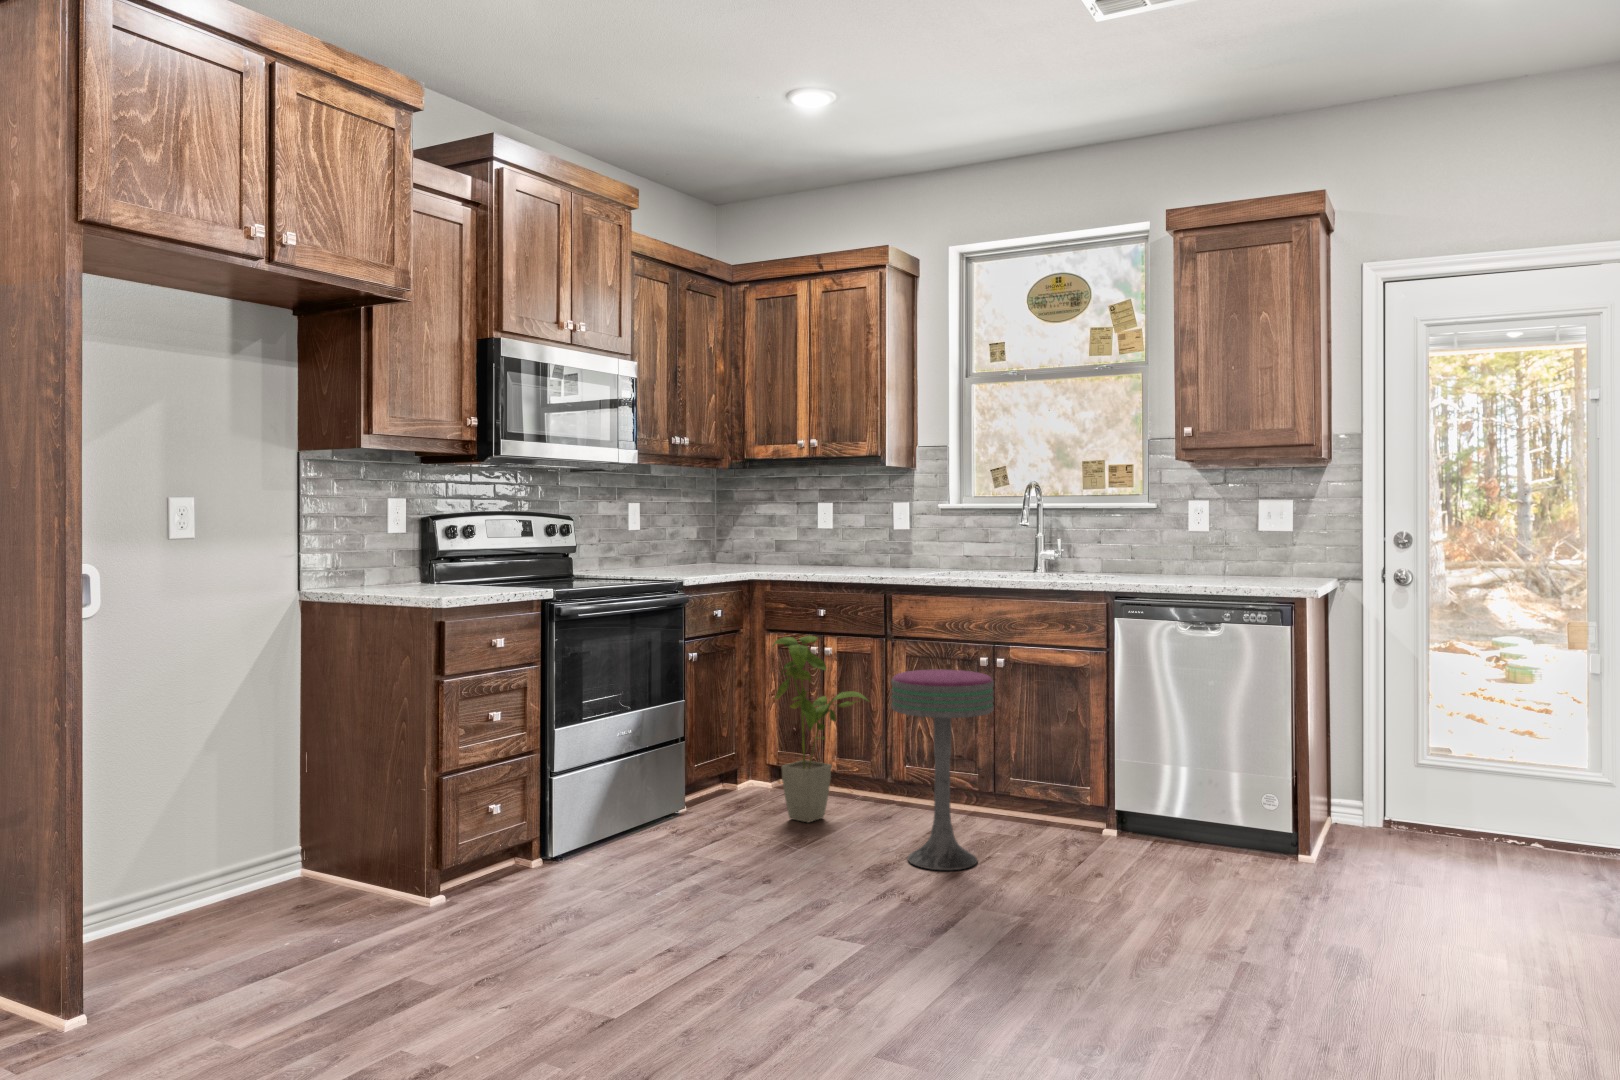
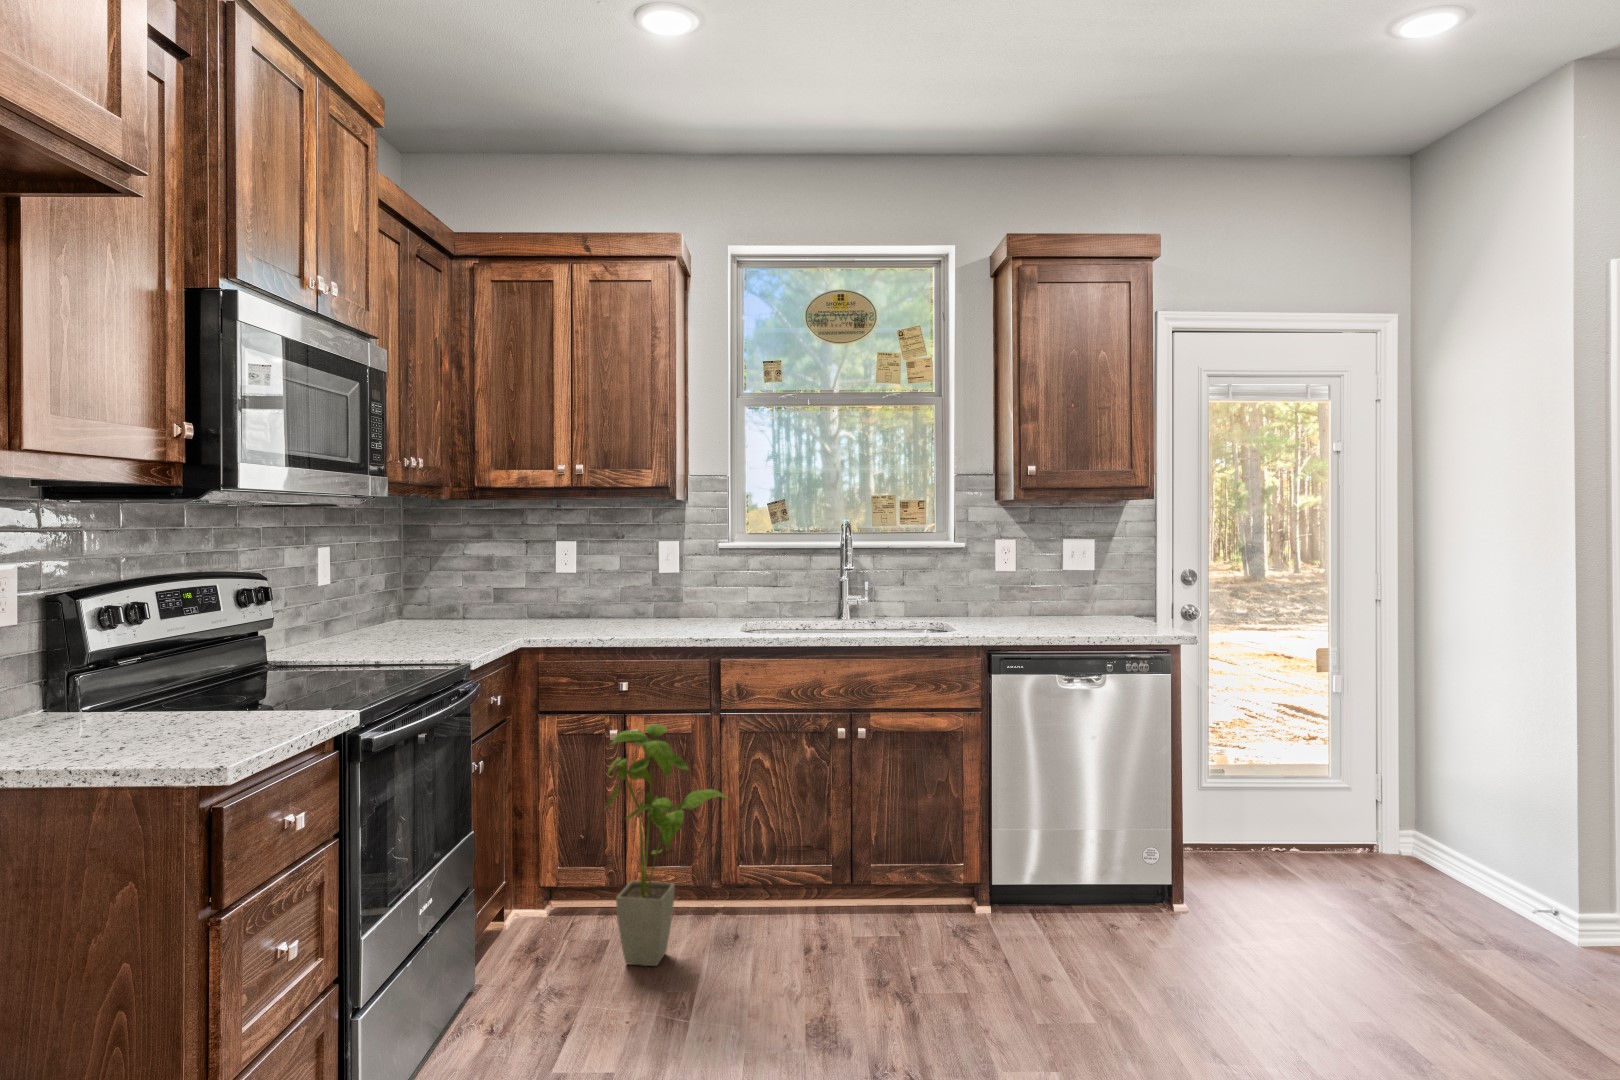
bar stool: present [891,670,994,870] -> none [813,759,939,1018]

